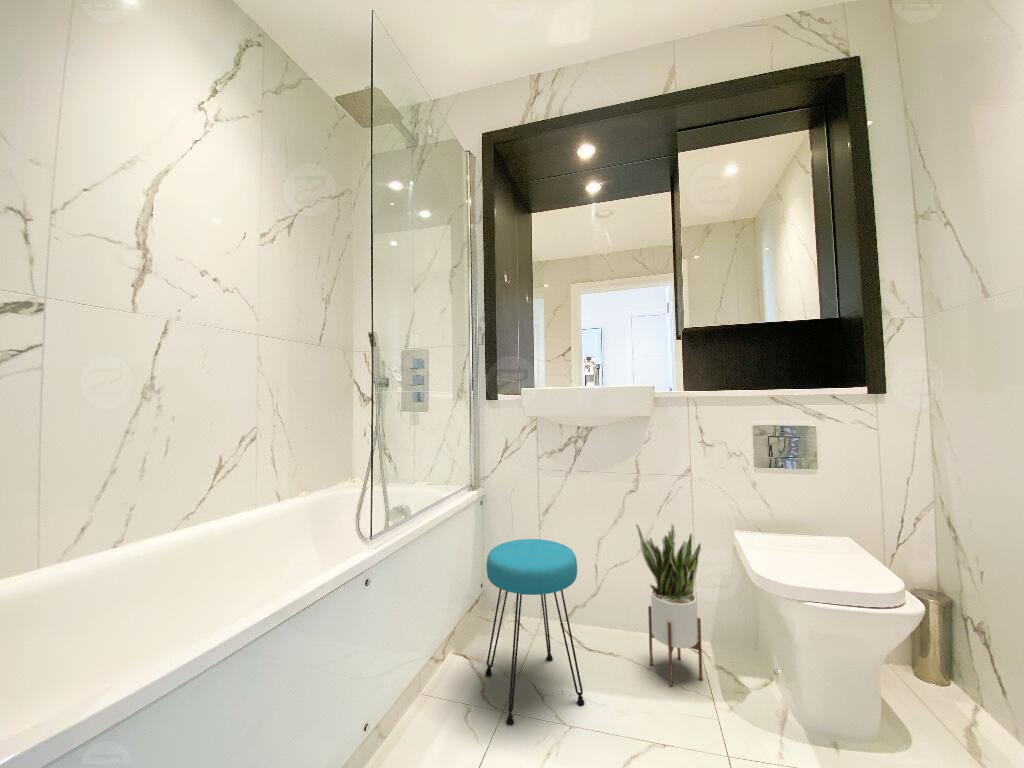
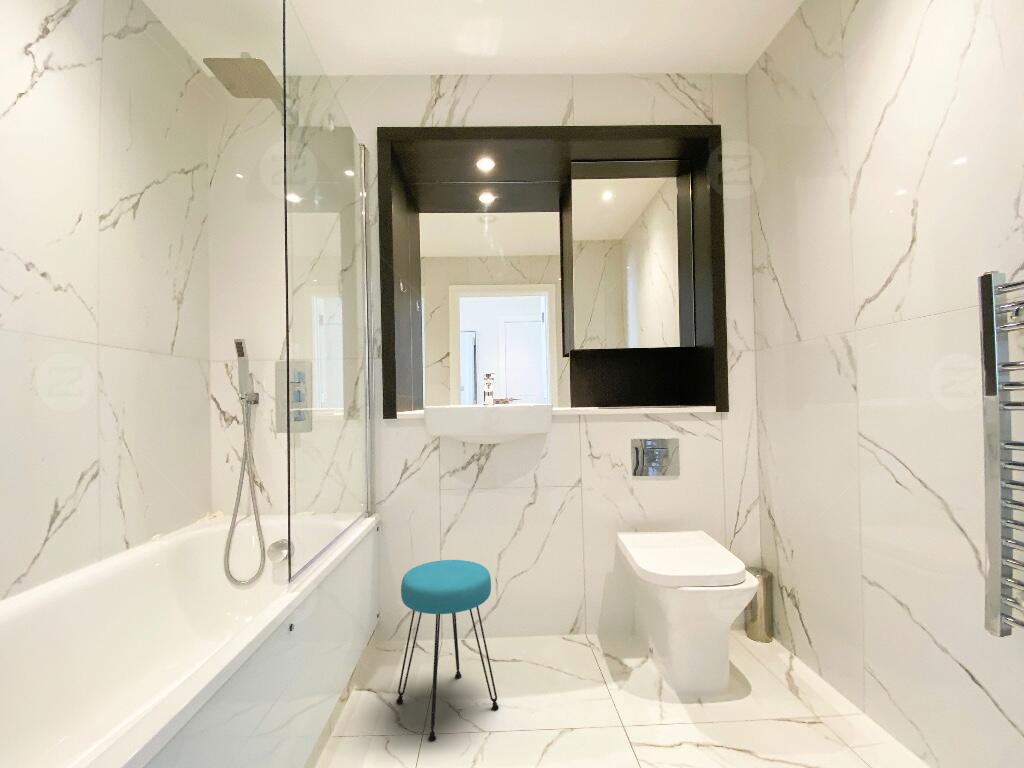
potted plant: present [636,524,703,686] -> none [540,532,596,678]

